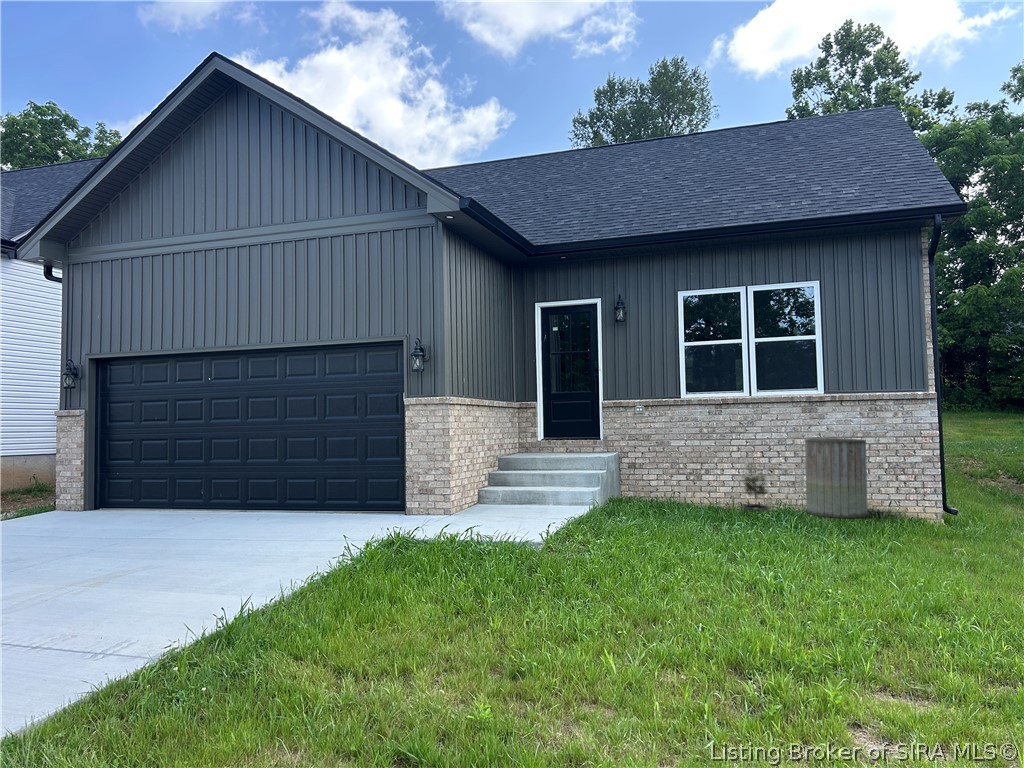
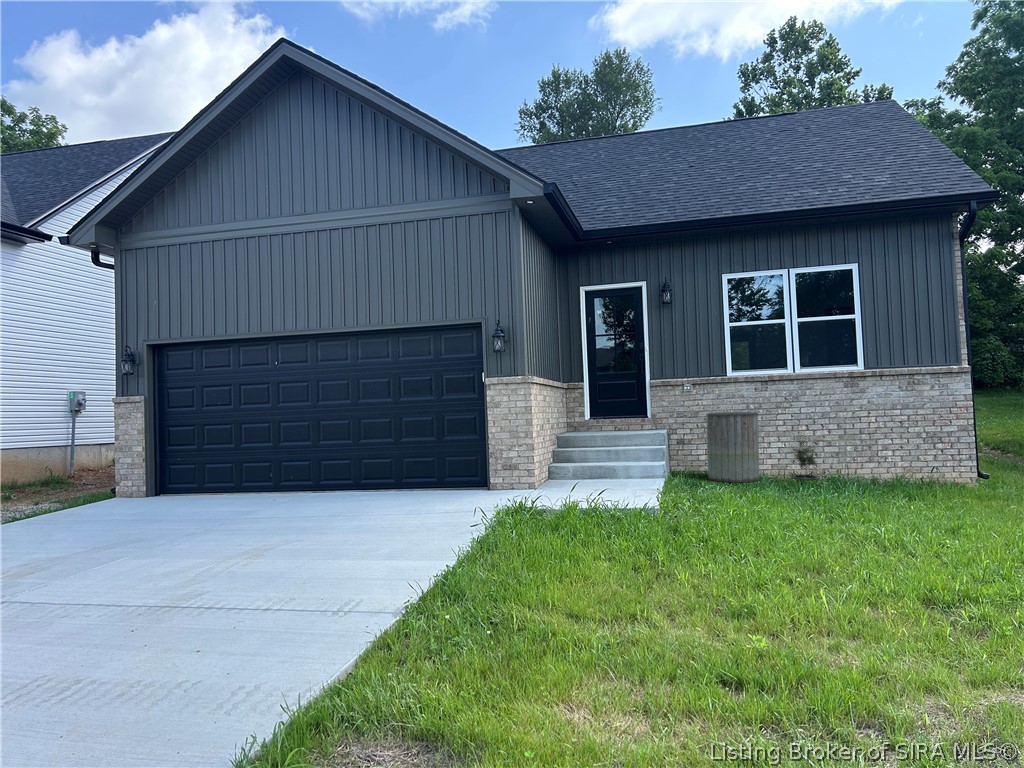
trash can: present [805,438,867,518] -> present [707,412,759,482]

